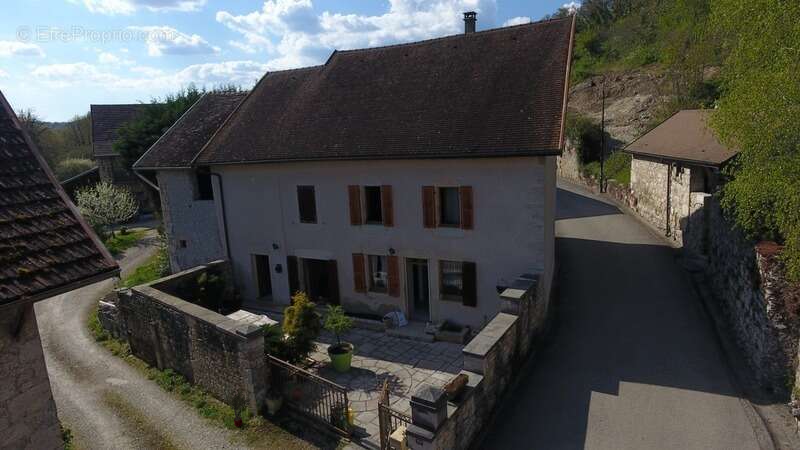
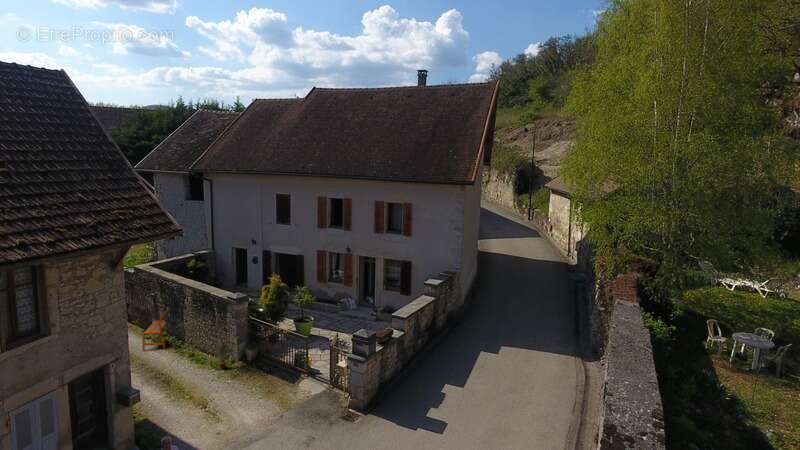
bench: none [139,341,181,400] -> present [142,310,169,351]

